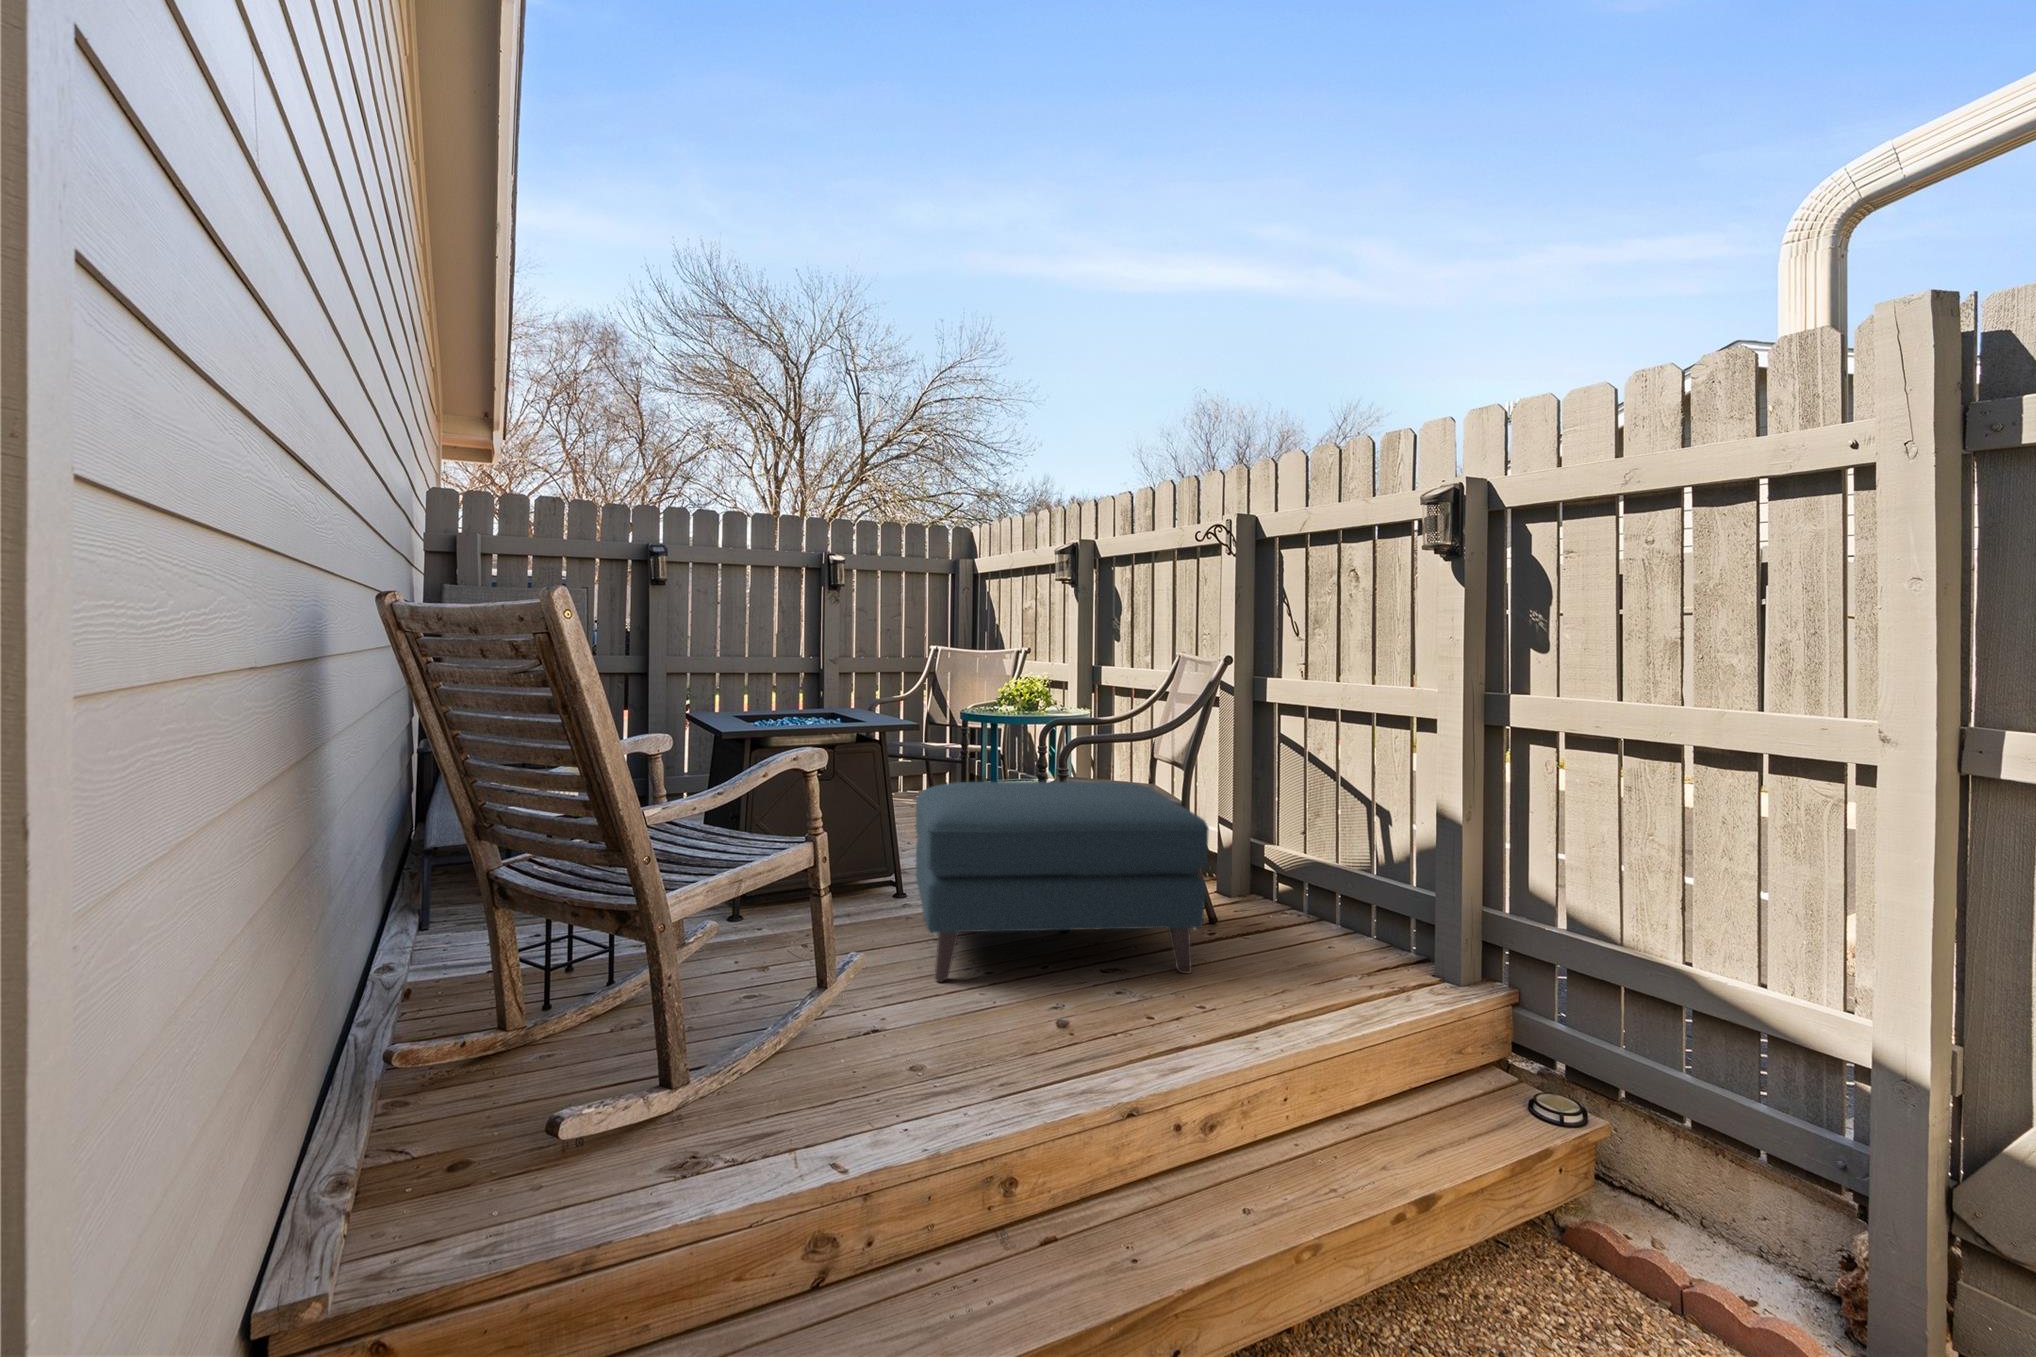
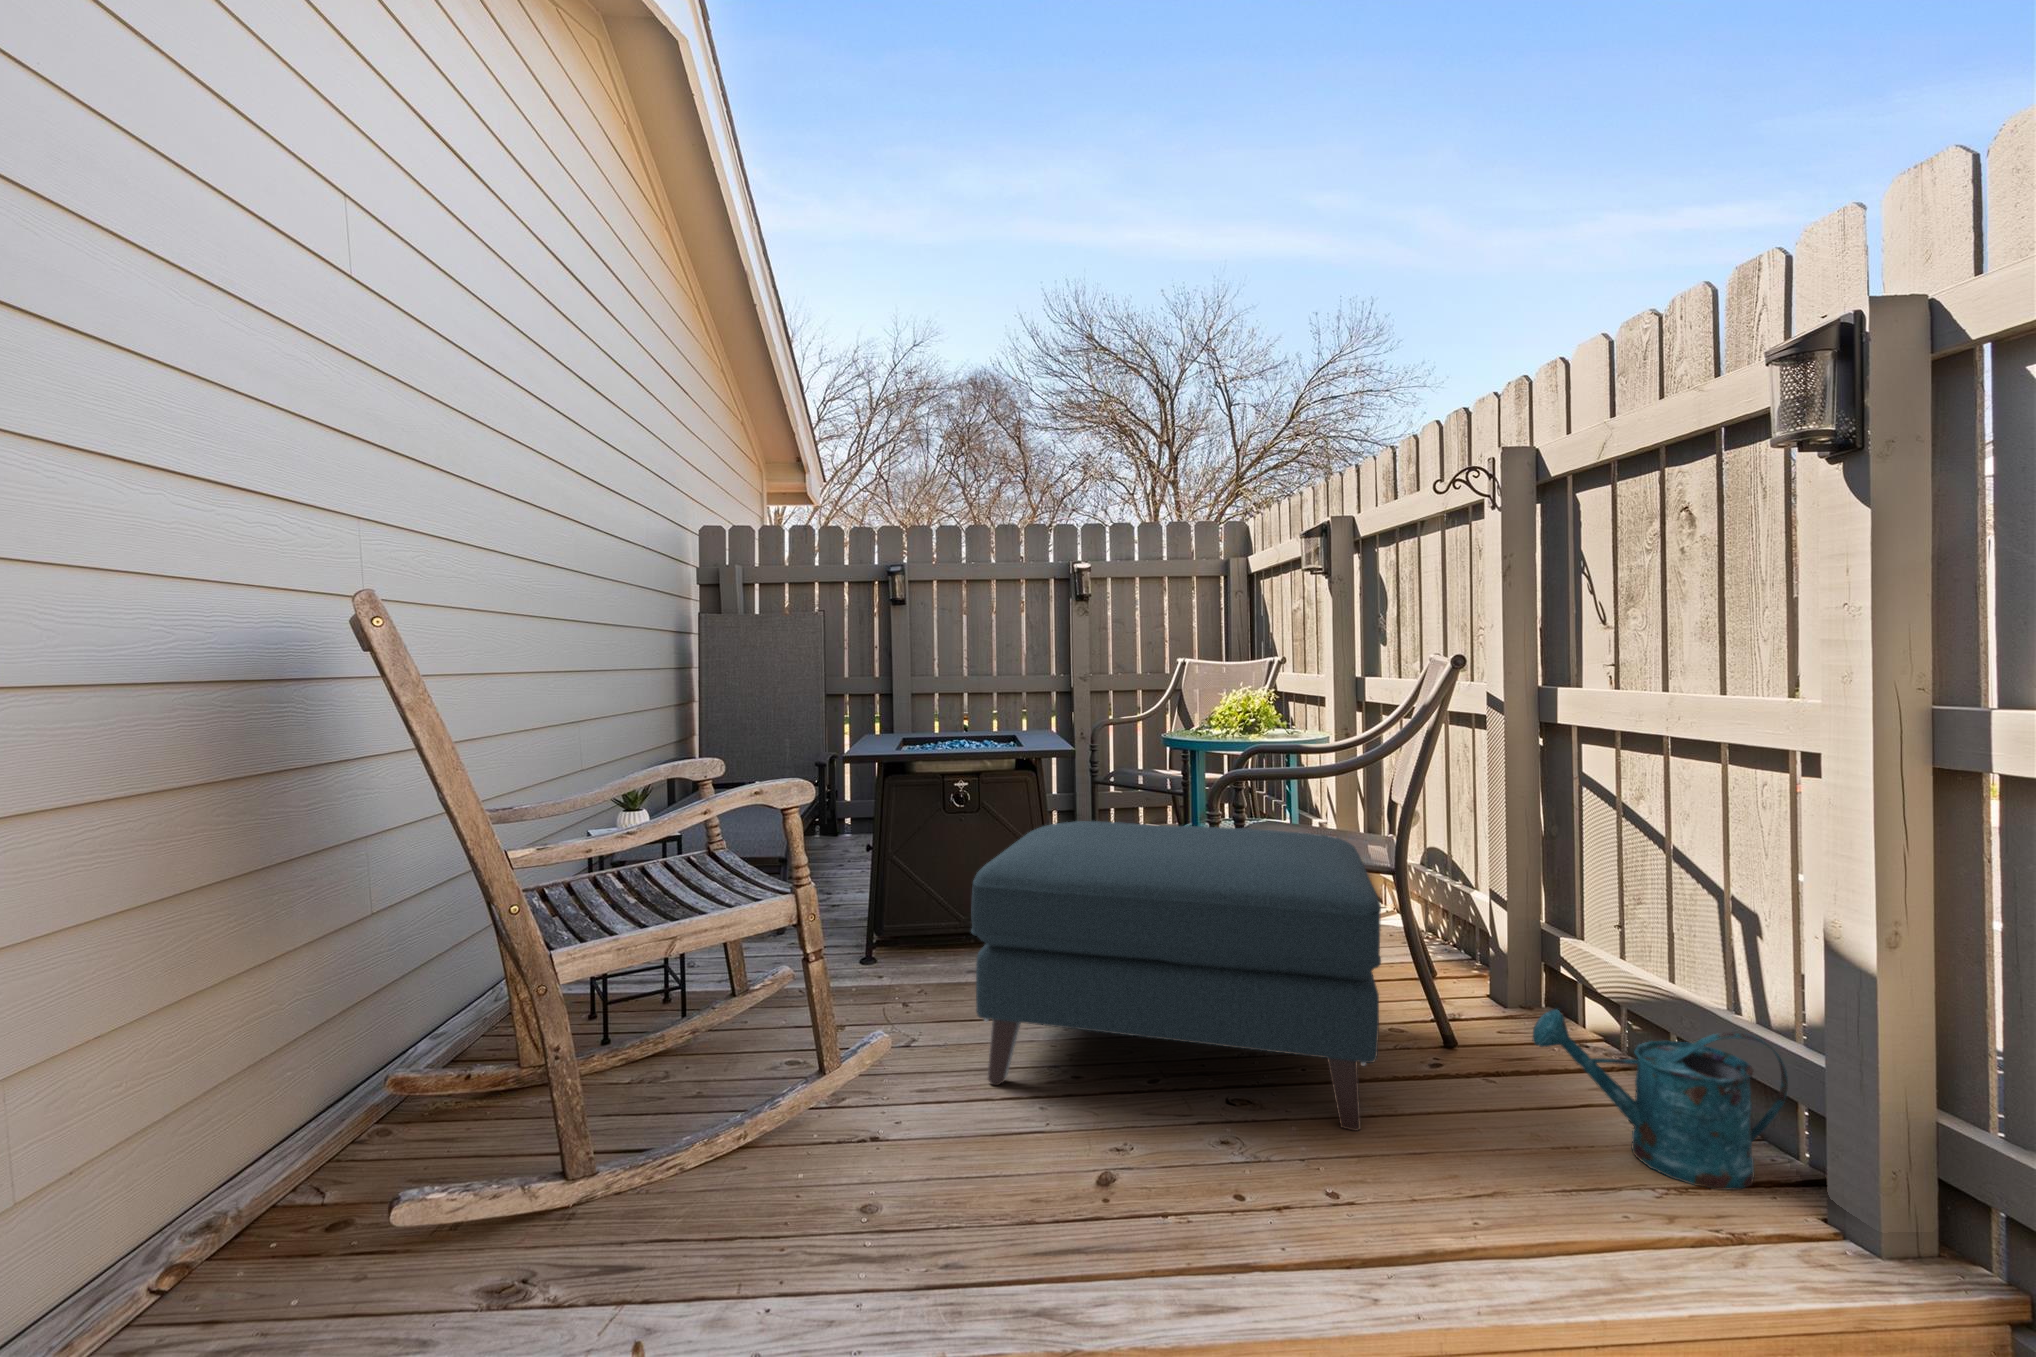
watering can: none [1285,881,1412,972] -> present [1533,1010,1788,1190]

